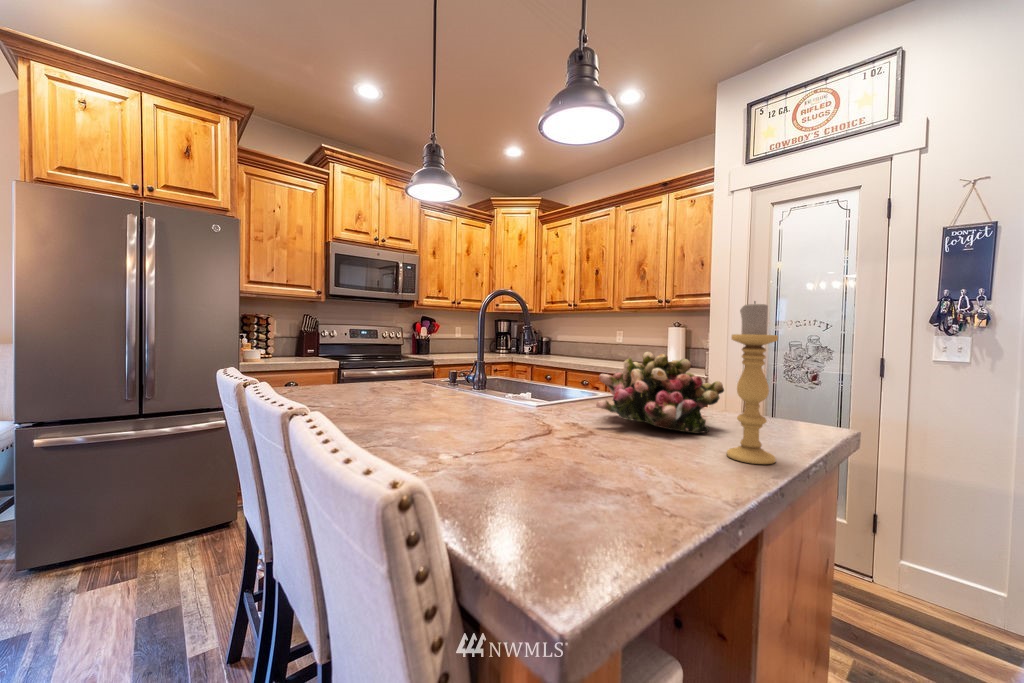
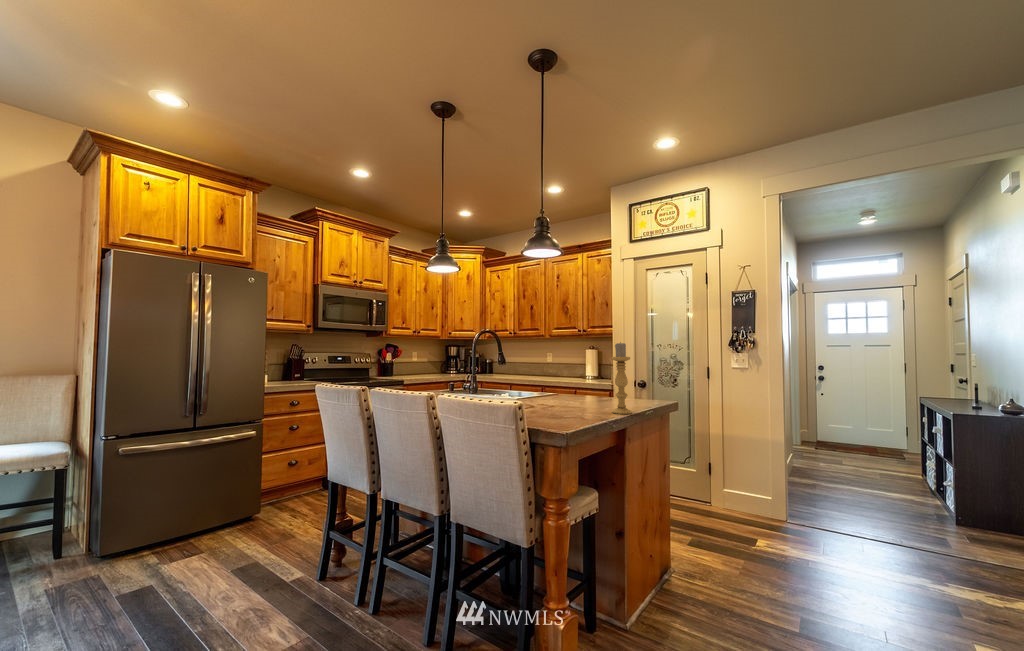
flower arrangement: present [596,352,724,433] -> none [549,367,613,407]

